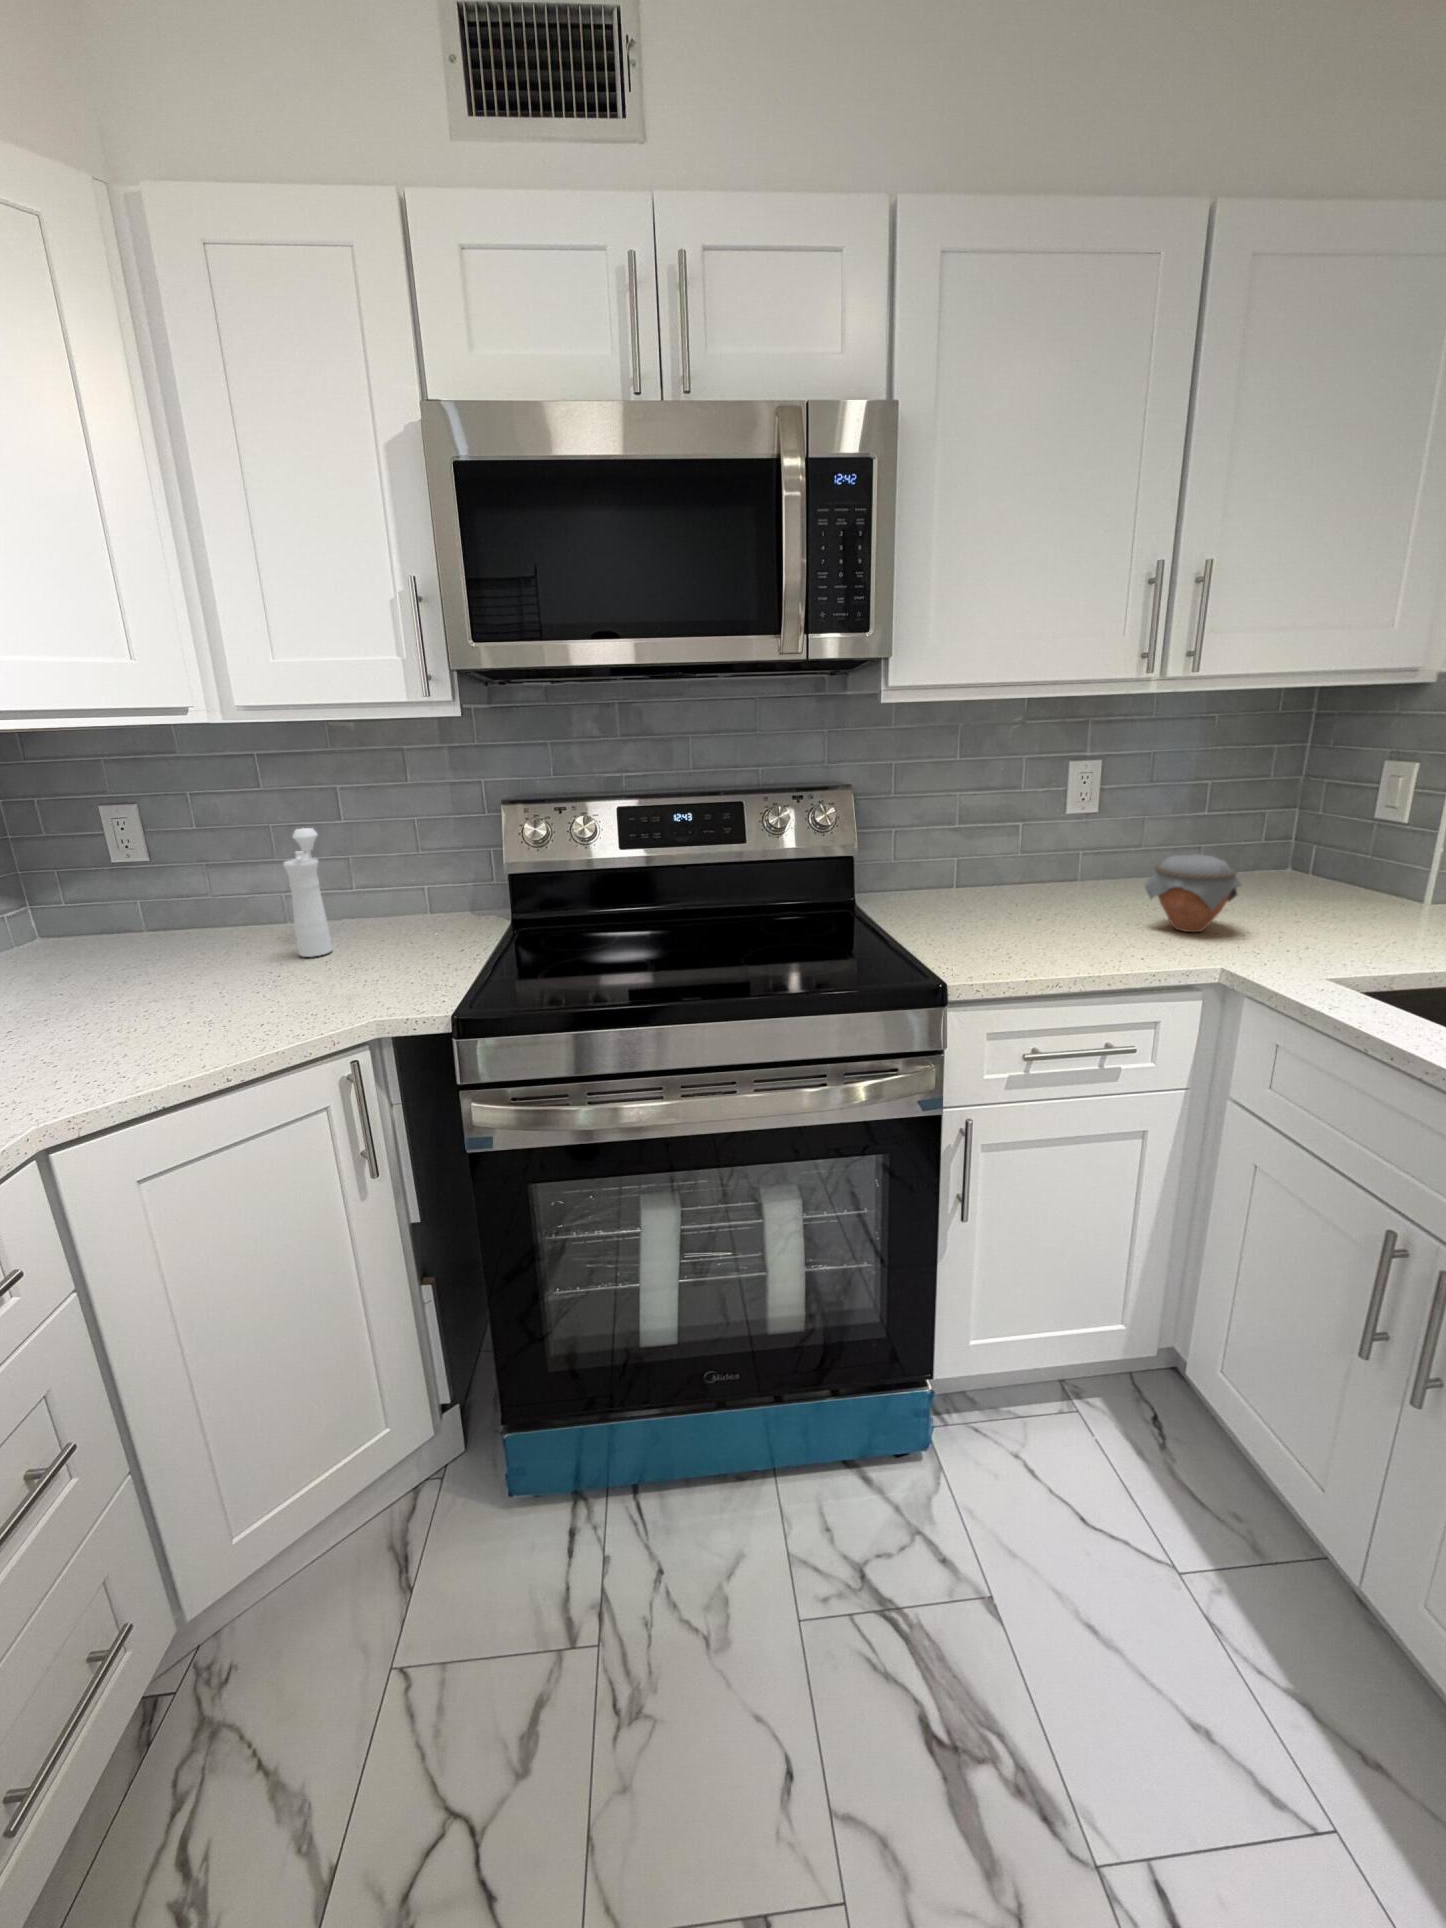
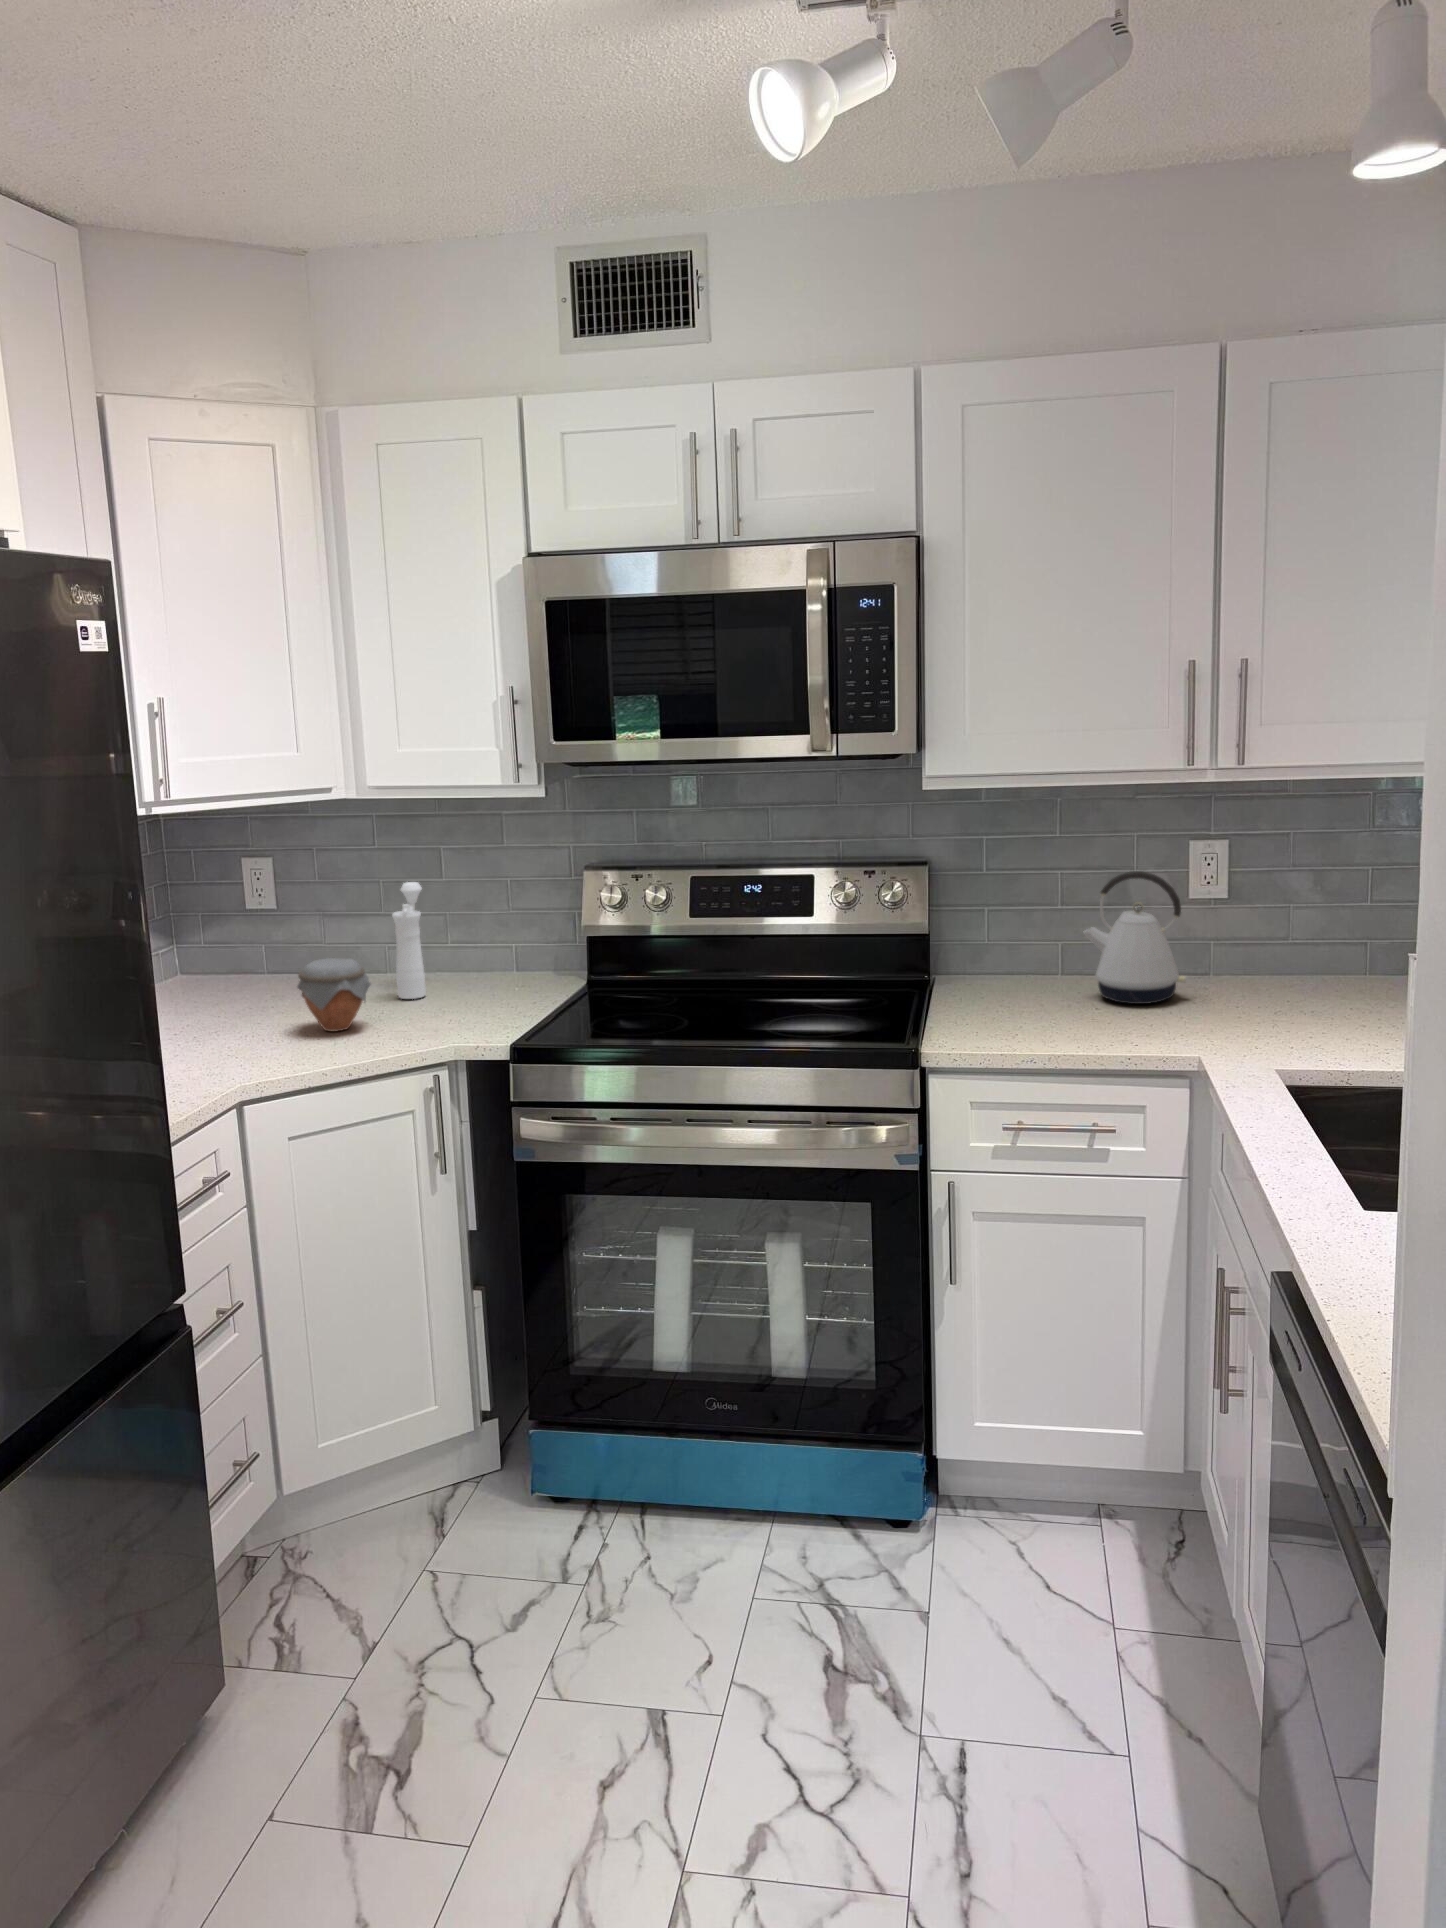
kettle: none [1009,784,1103,912] -> present [1084,871,1186,1004]
jar: present [1145,854,1241,932] -> present [297,958,371,1031]

